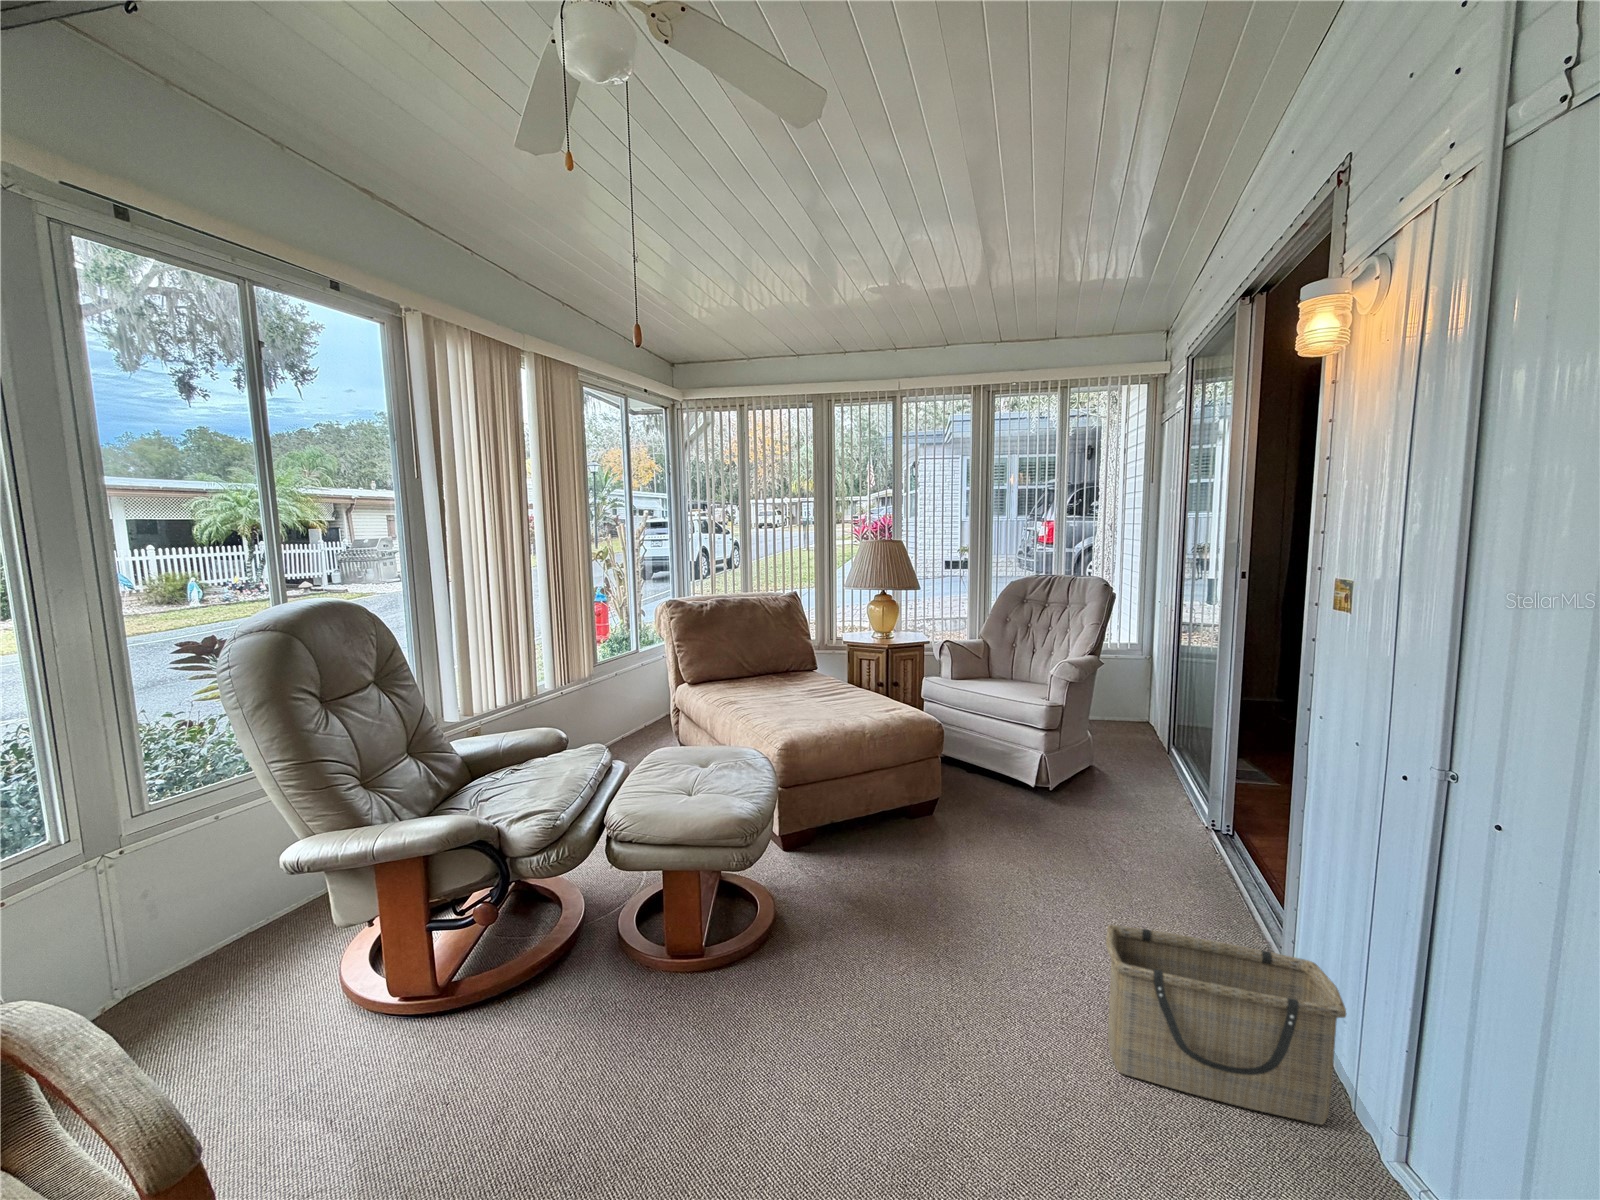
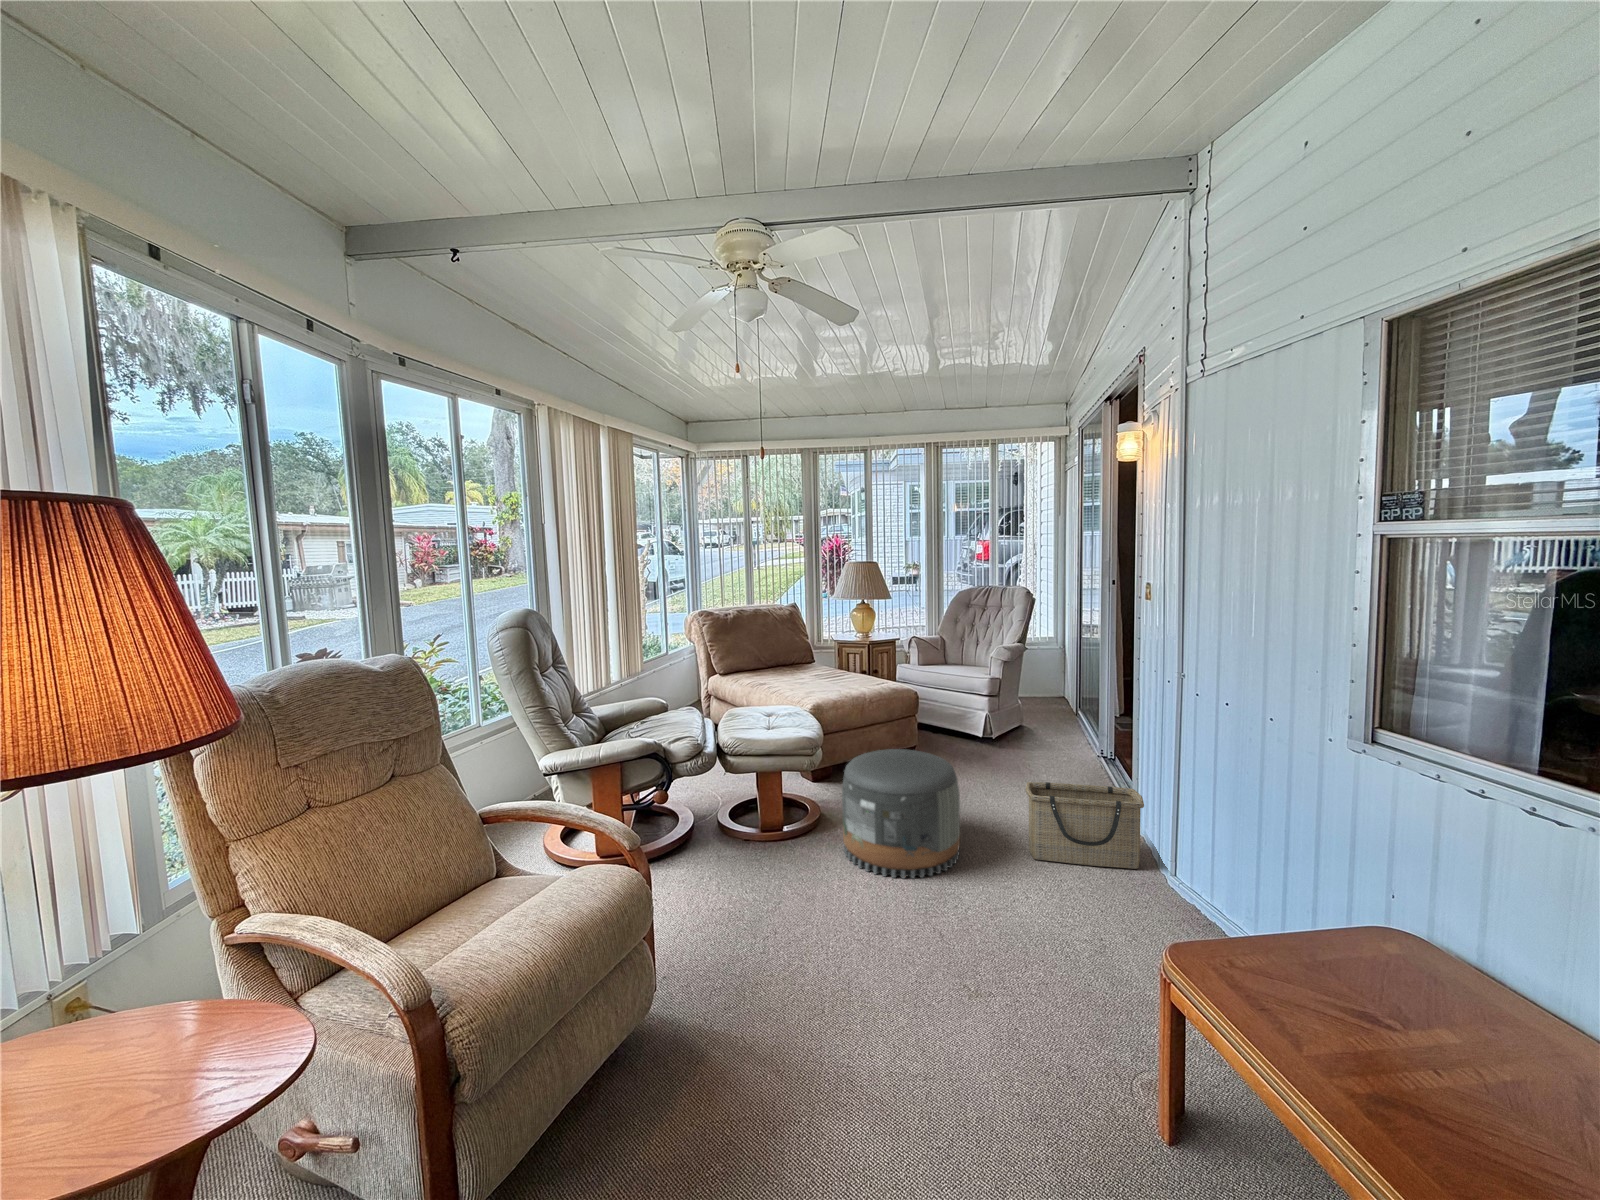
pouf: none [786,841,986,1106] -> present [842,749,960,879]

